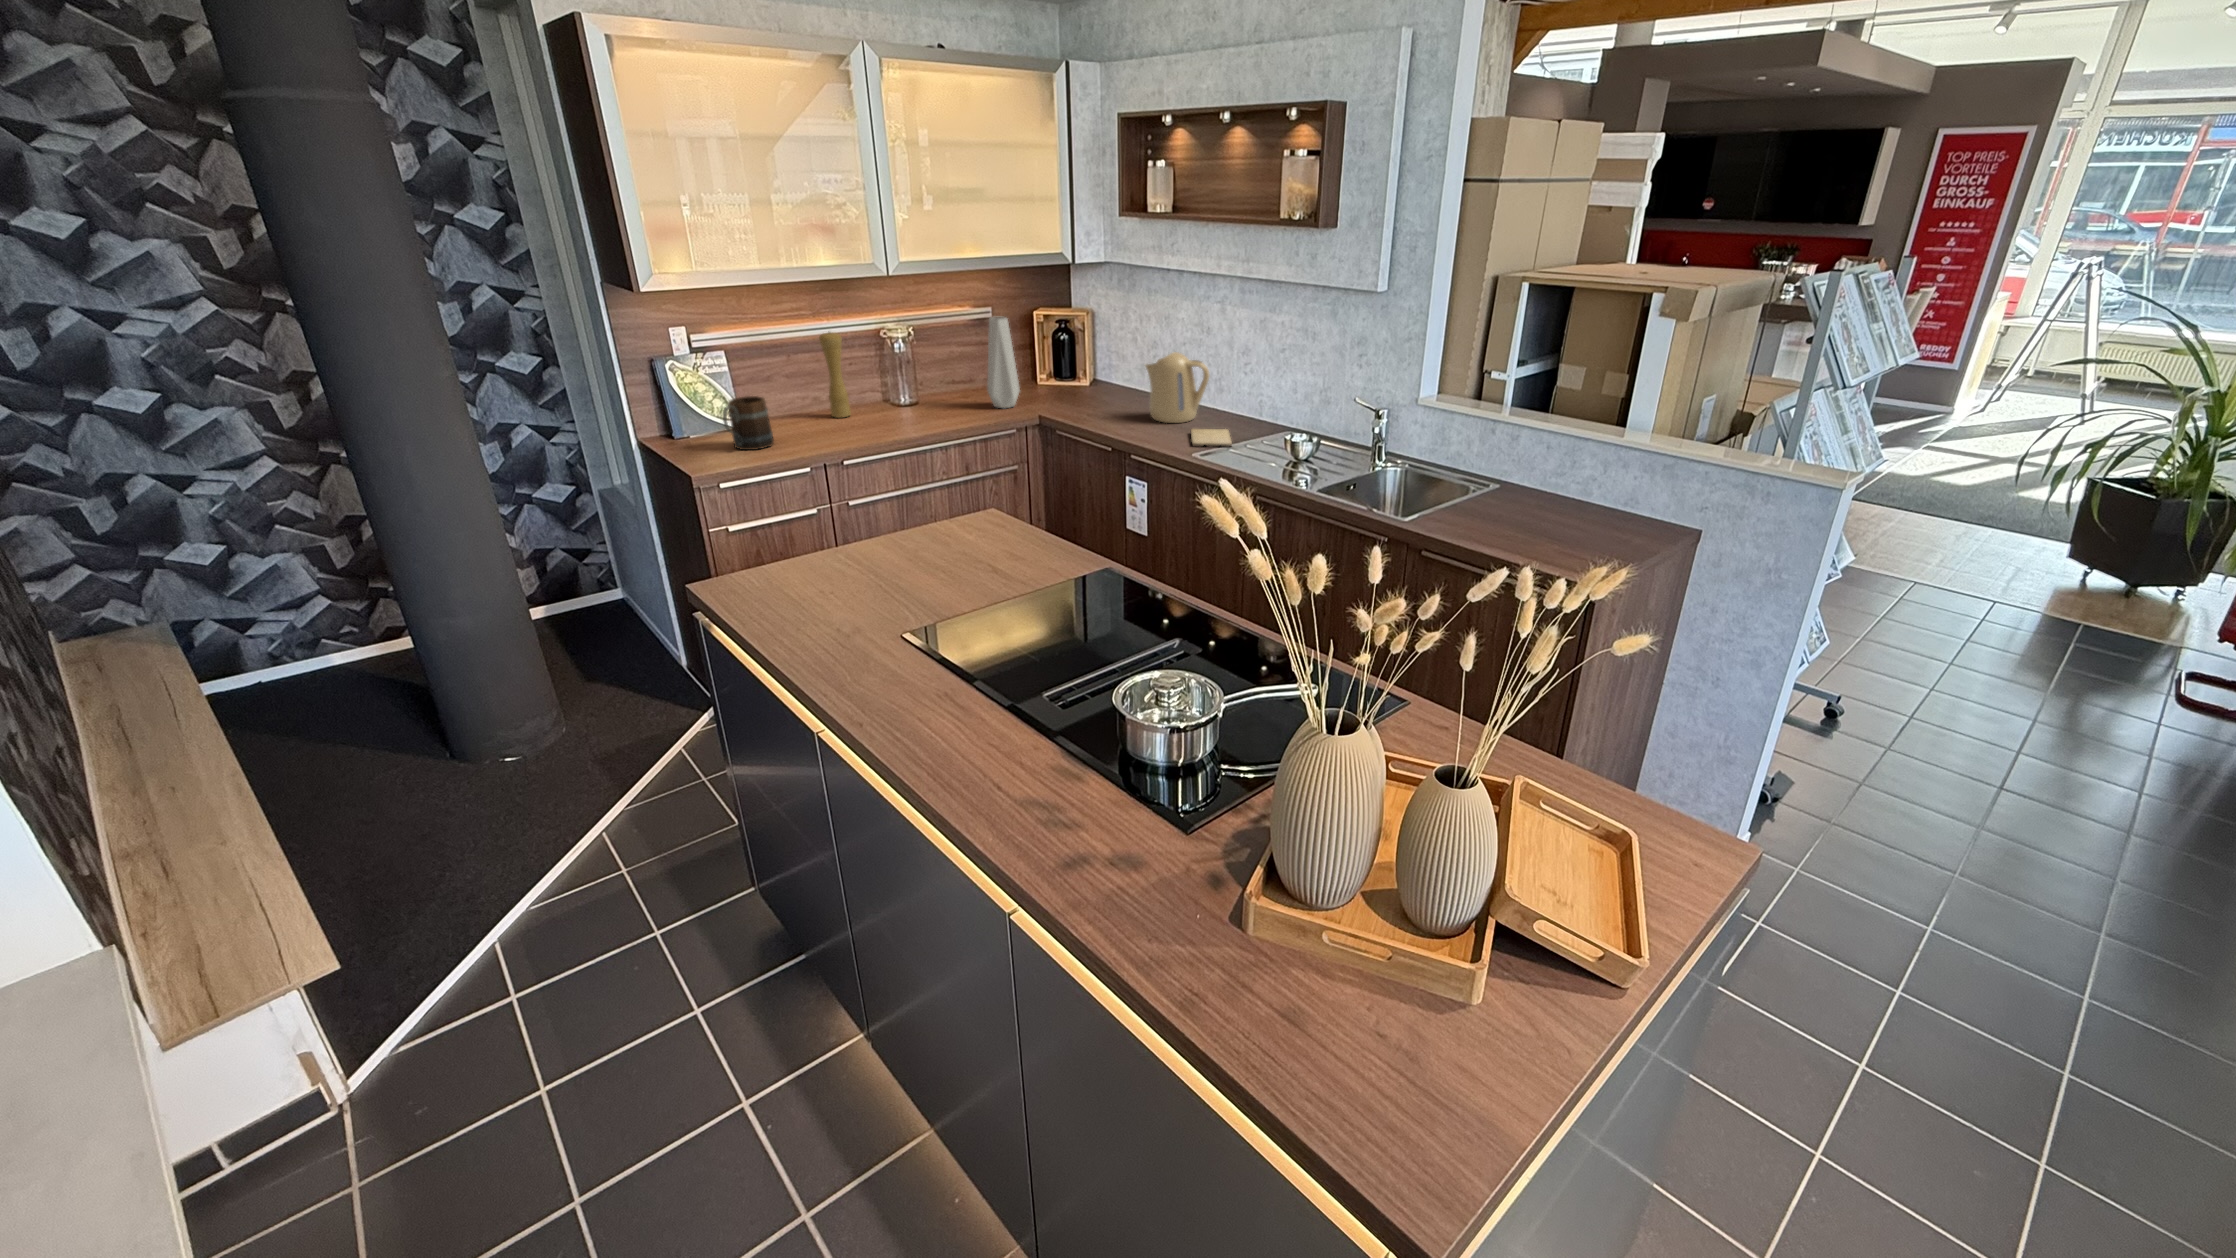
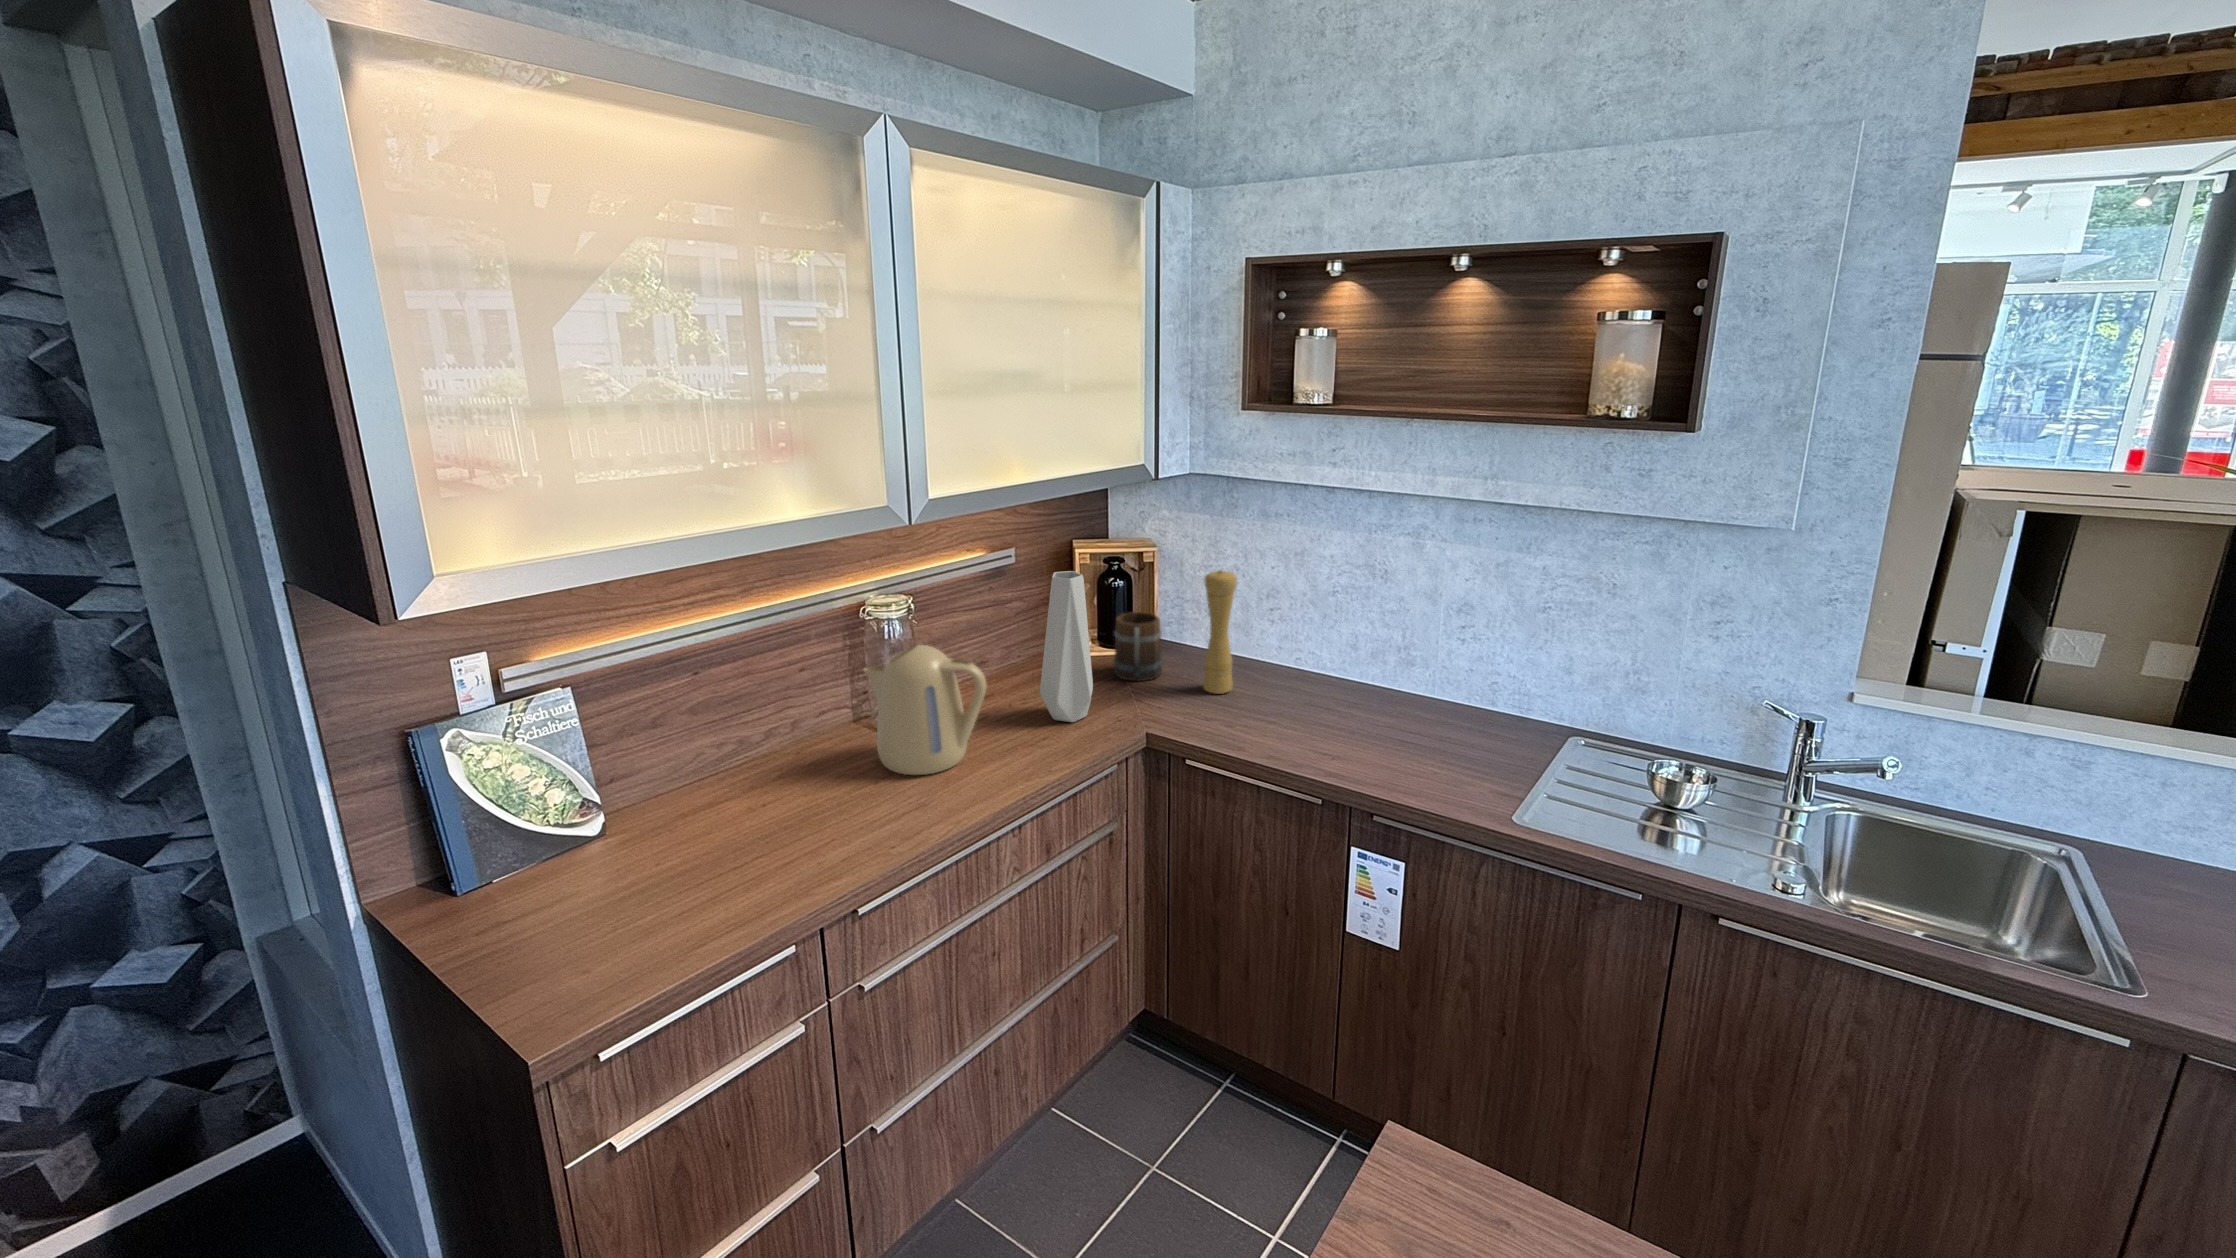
pepper mill: present [819,332,851,418] -> present [1203,570,1237,694]
kettle: present [1145,352,1209,423] -> present [864,645,986,775]
mug: present [723,396,774,450] -> present [1114,612,1162,681]
cutting board: present [1191,429,1232,447] -> none [1436,748,1542,799]

